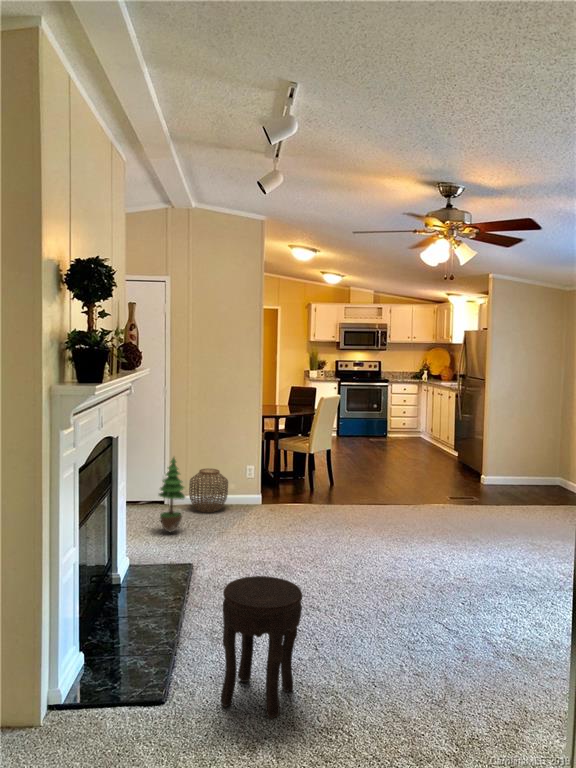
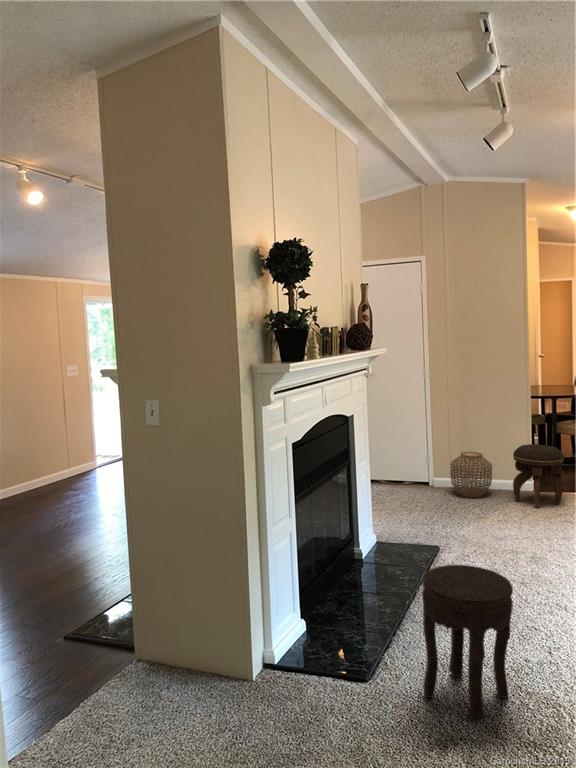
potted tree: present [159,458,185,532] -> none [411,437,440,514]
footstool: none [247,460,291,518] -> present [513,444,564,508]

